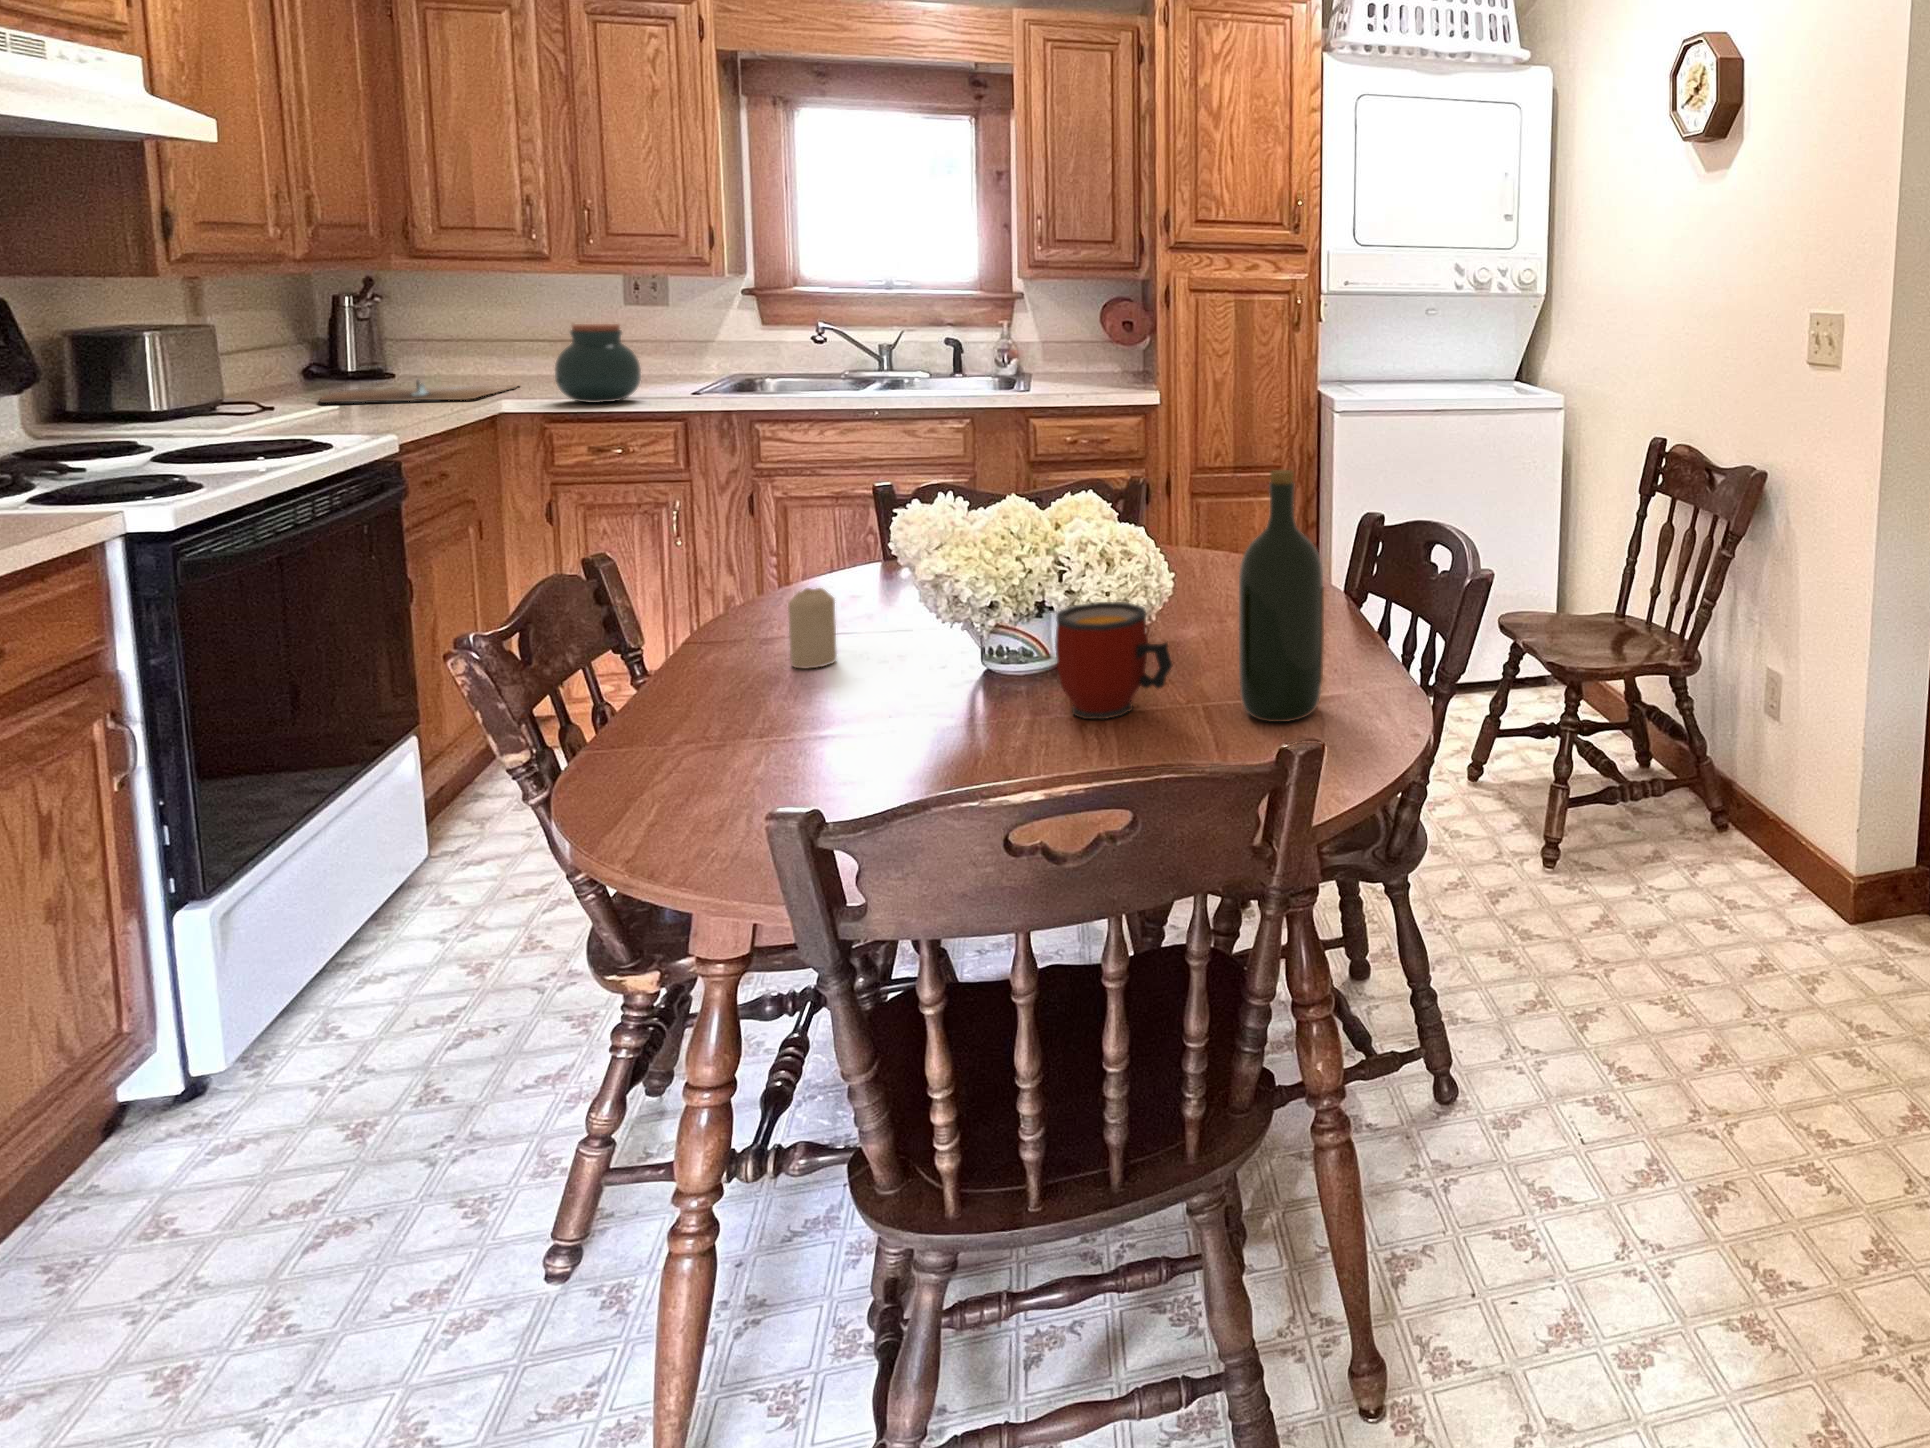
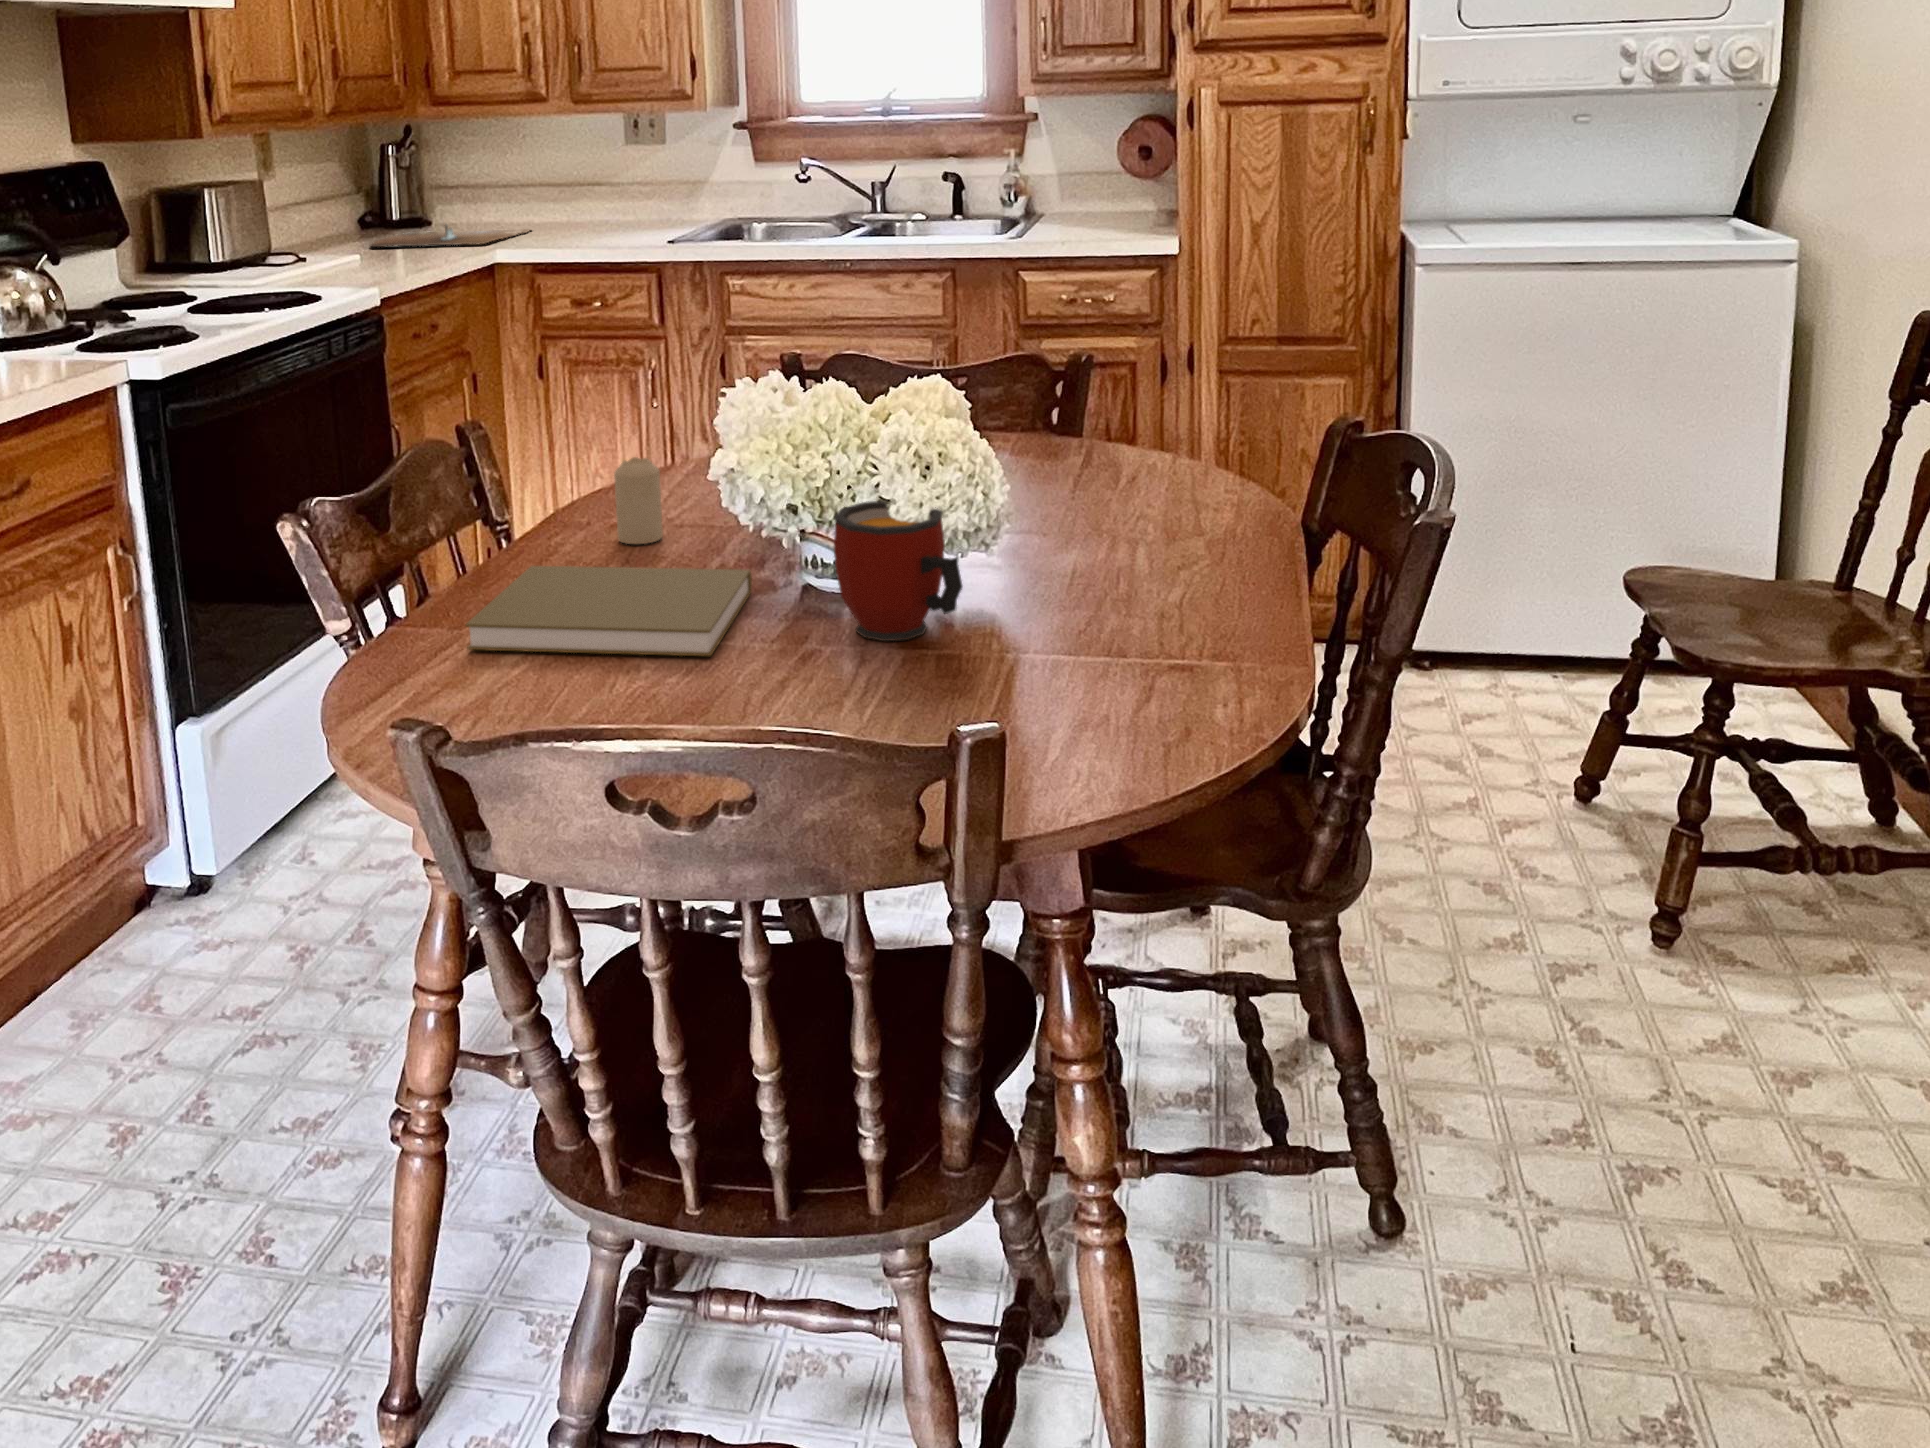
jar: present [555,324,641,403] -> none [547,165,622,247]
wine bottle: present [1239,470,1324,722] -> none [1041,348,1152,677]
book: none [694,676,957,784] -> present [466,566,752,656]

